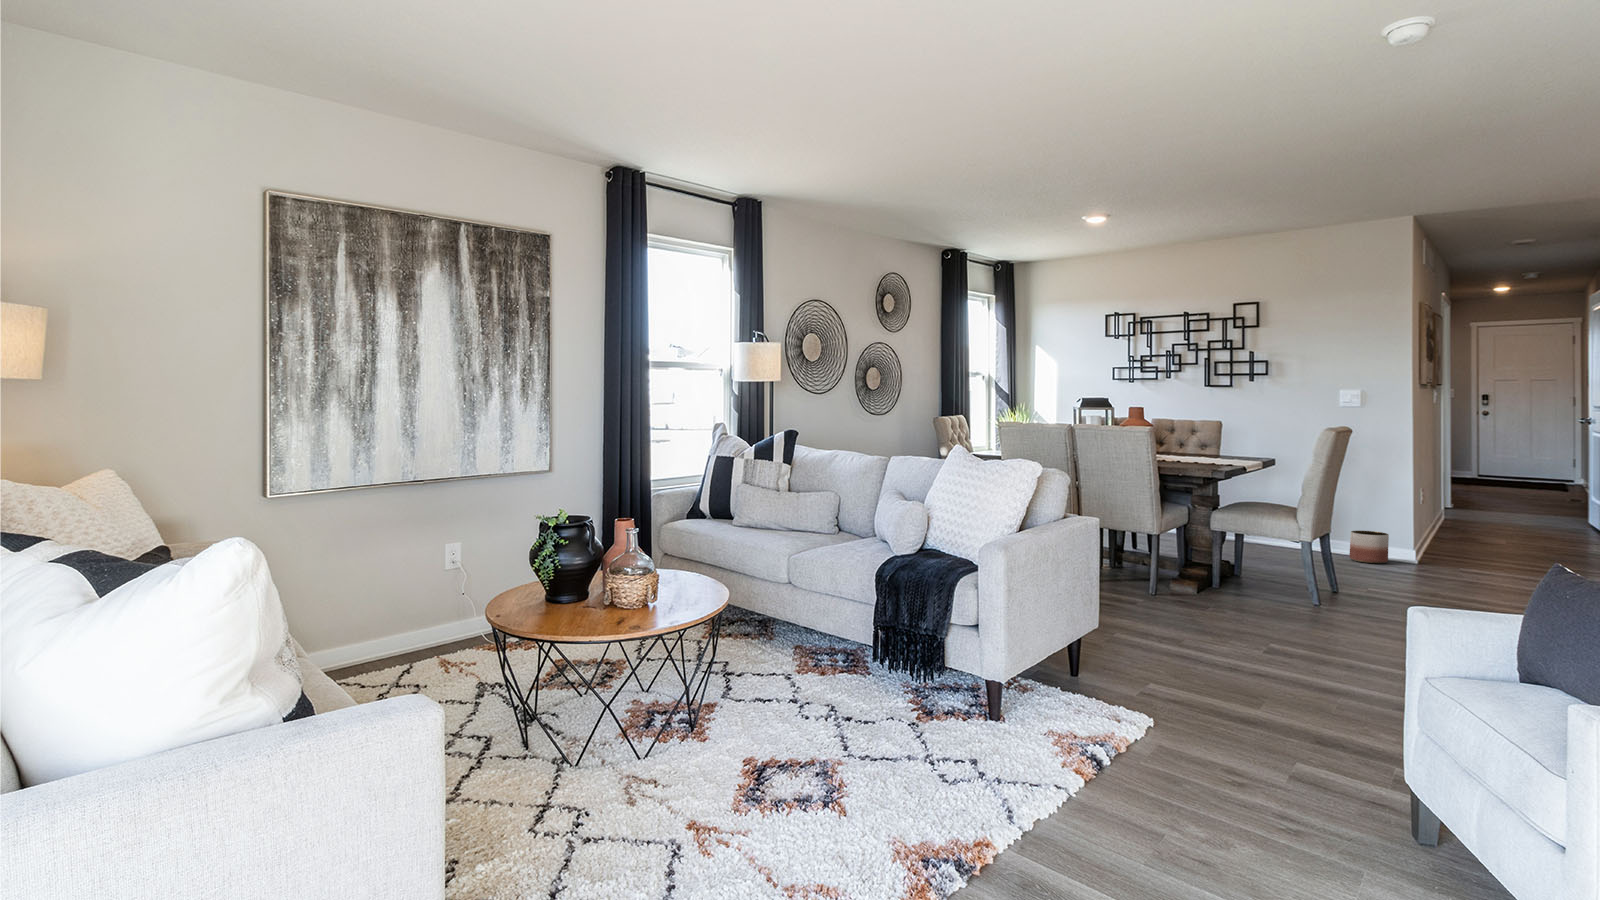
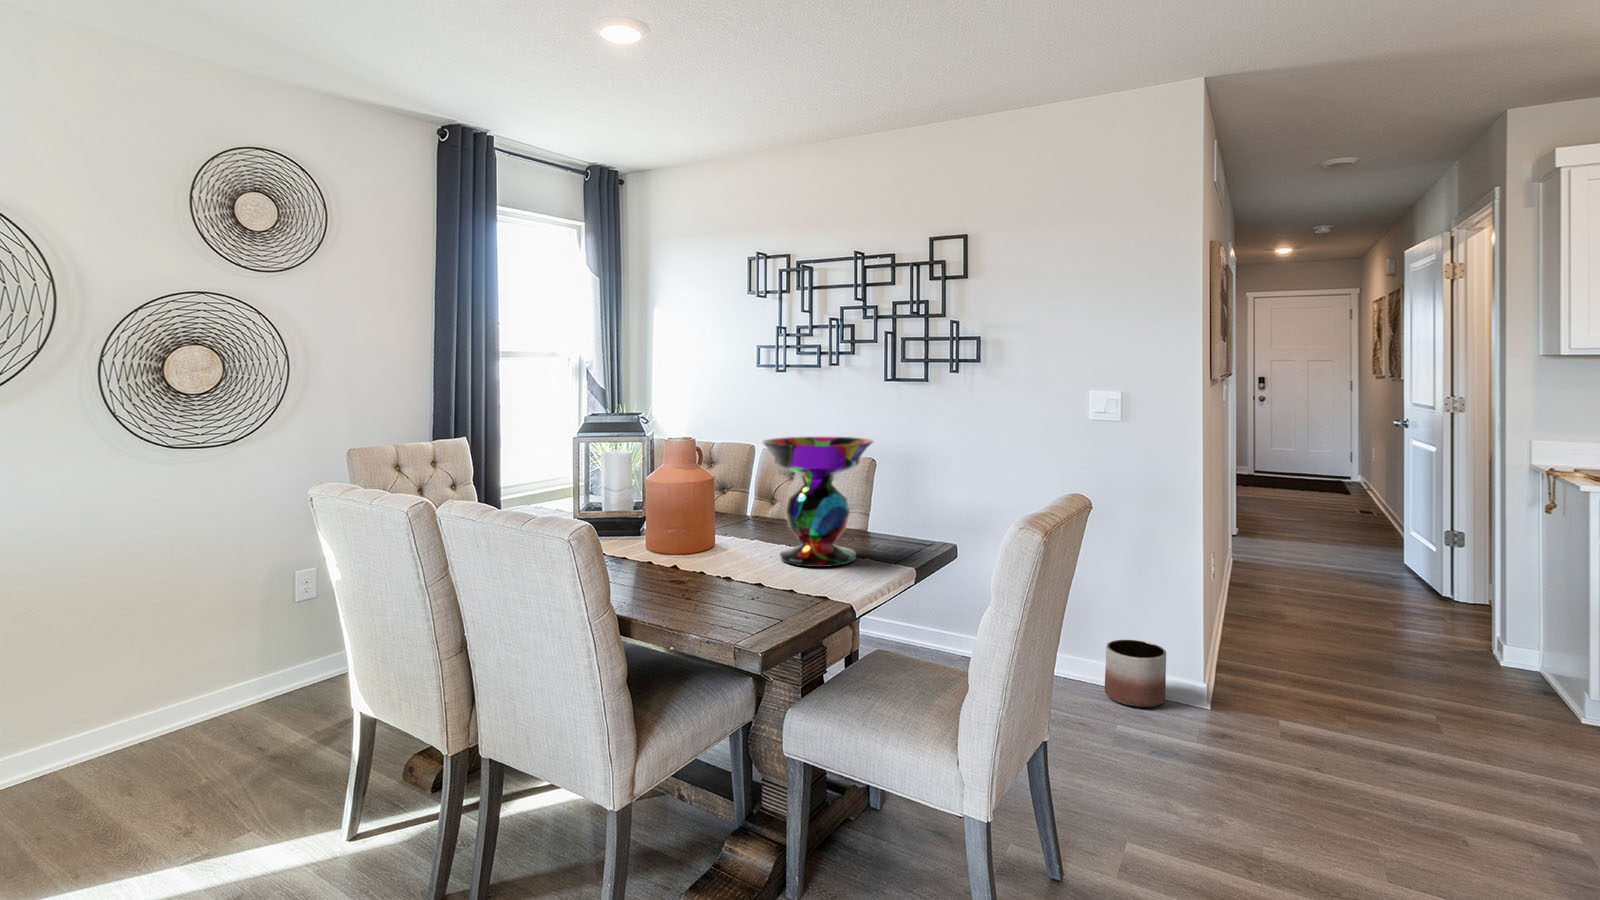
decorative bowl: none [1178,407,1236,462] -> present [762,437,873,567]

